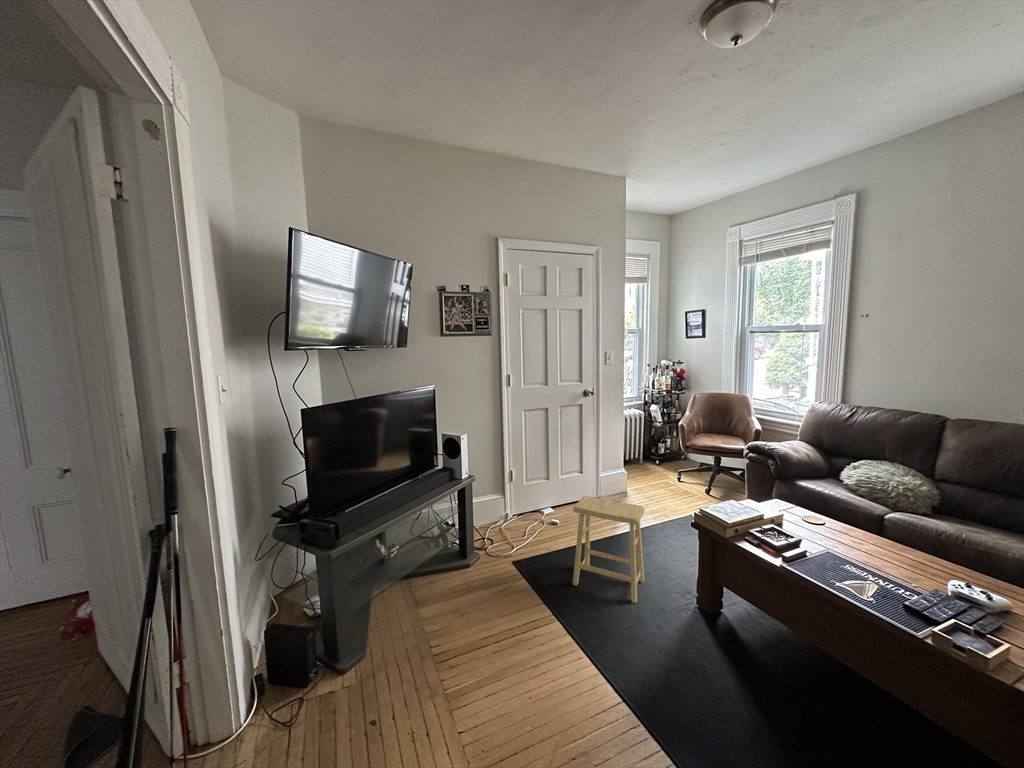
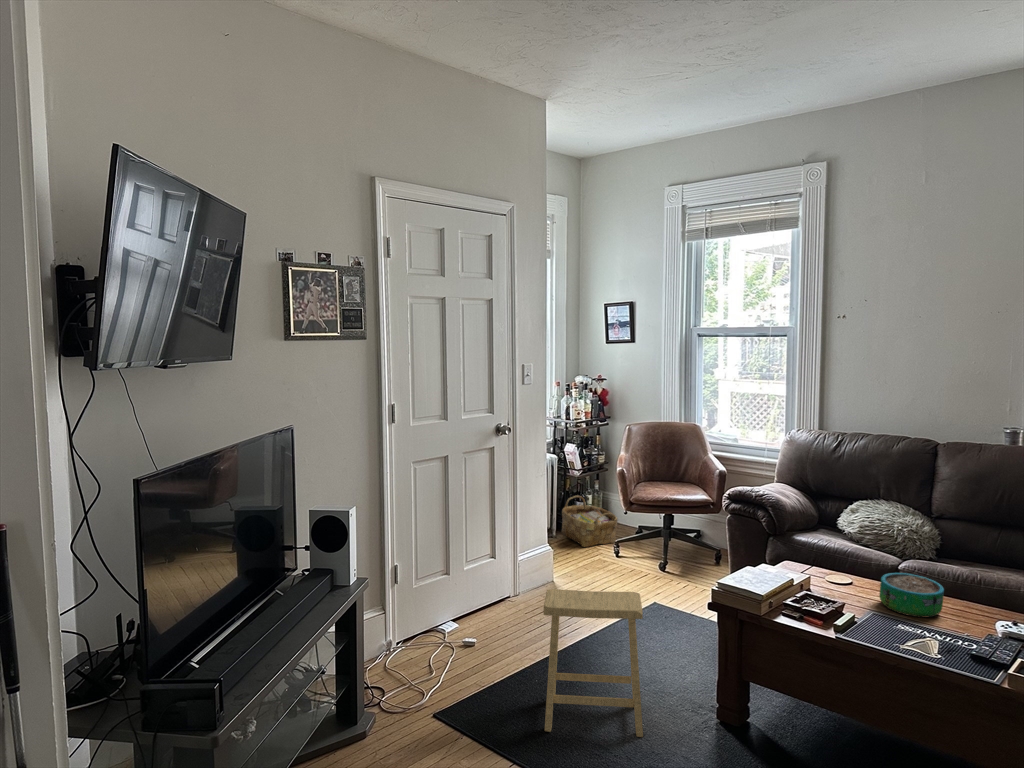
woven basket: none [644,438,681,472] -> present [562,496,618,547]
decorative bowl: none [842,522,905,564] -> present [879,573,944,617]

